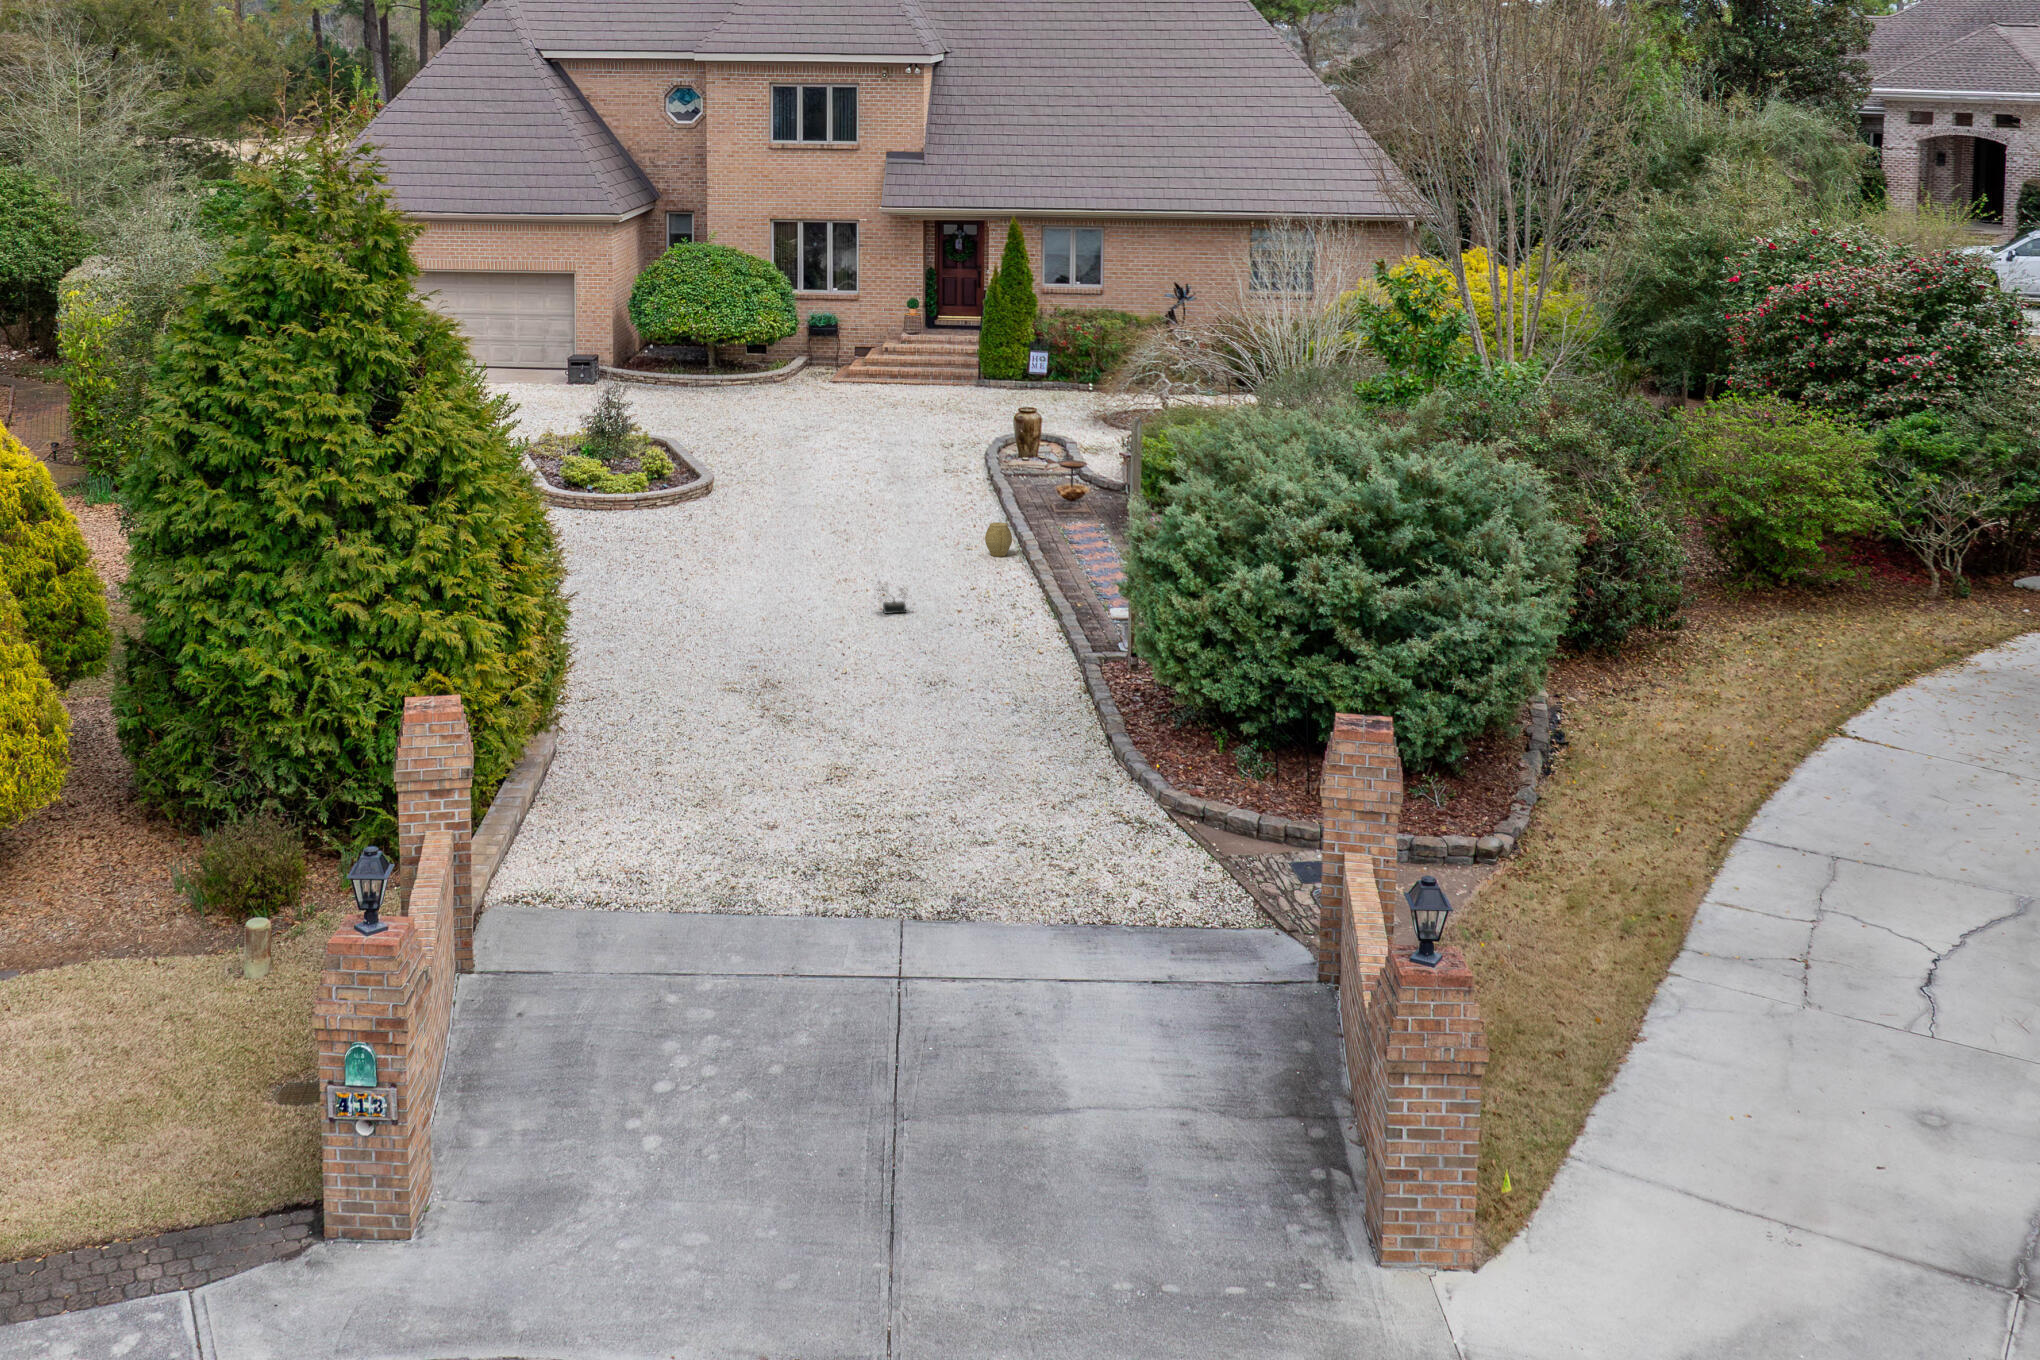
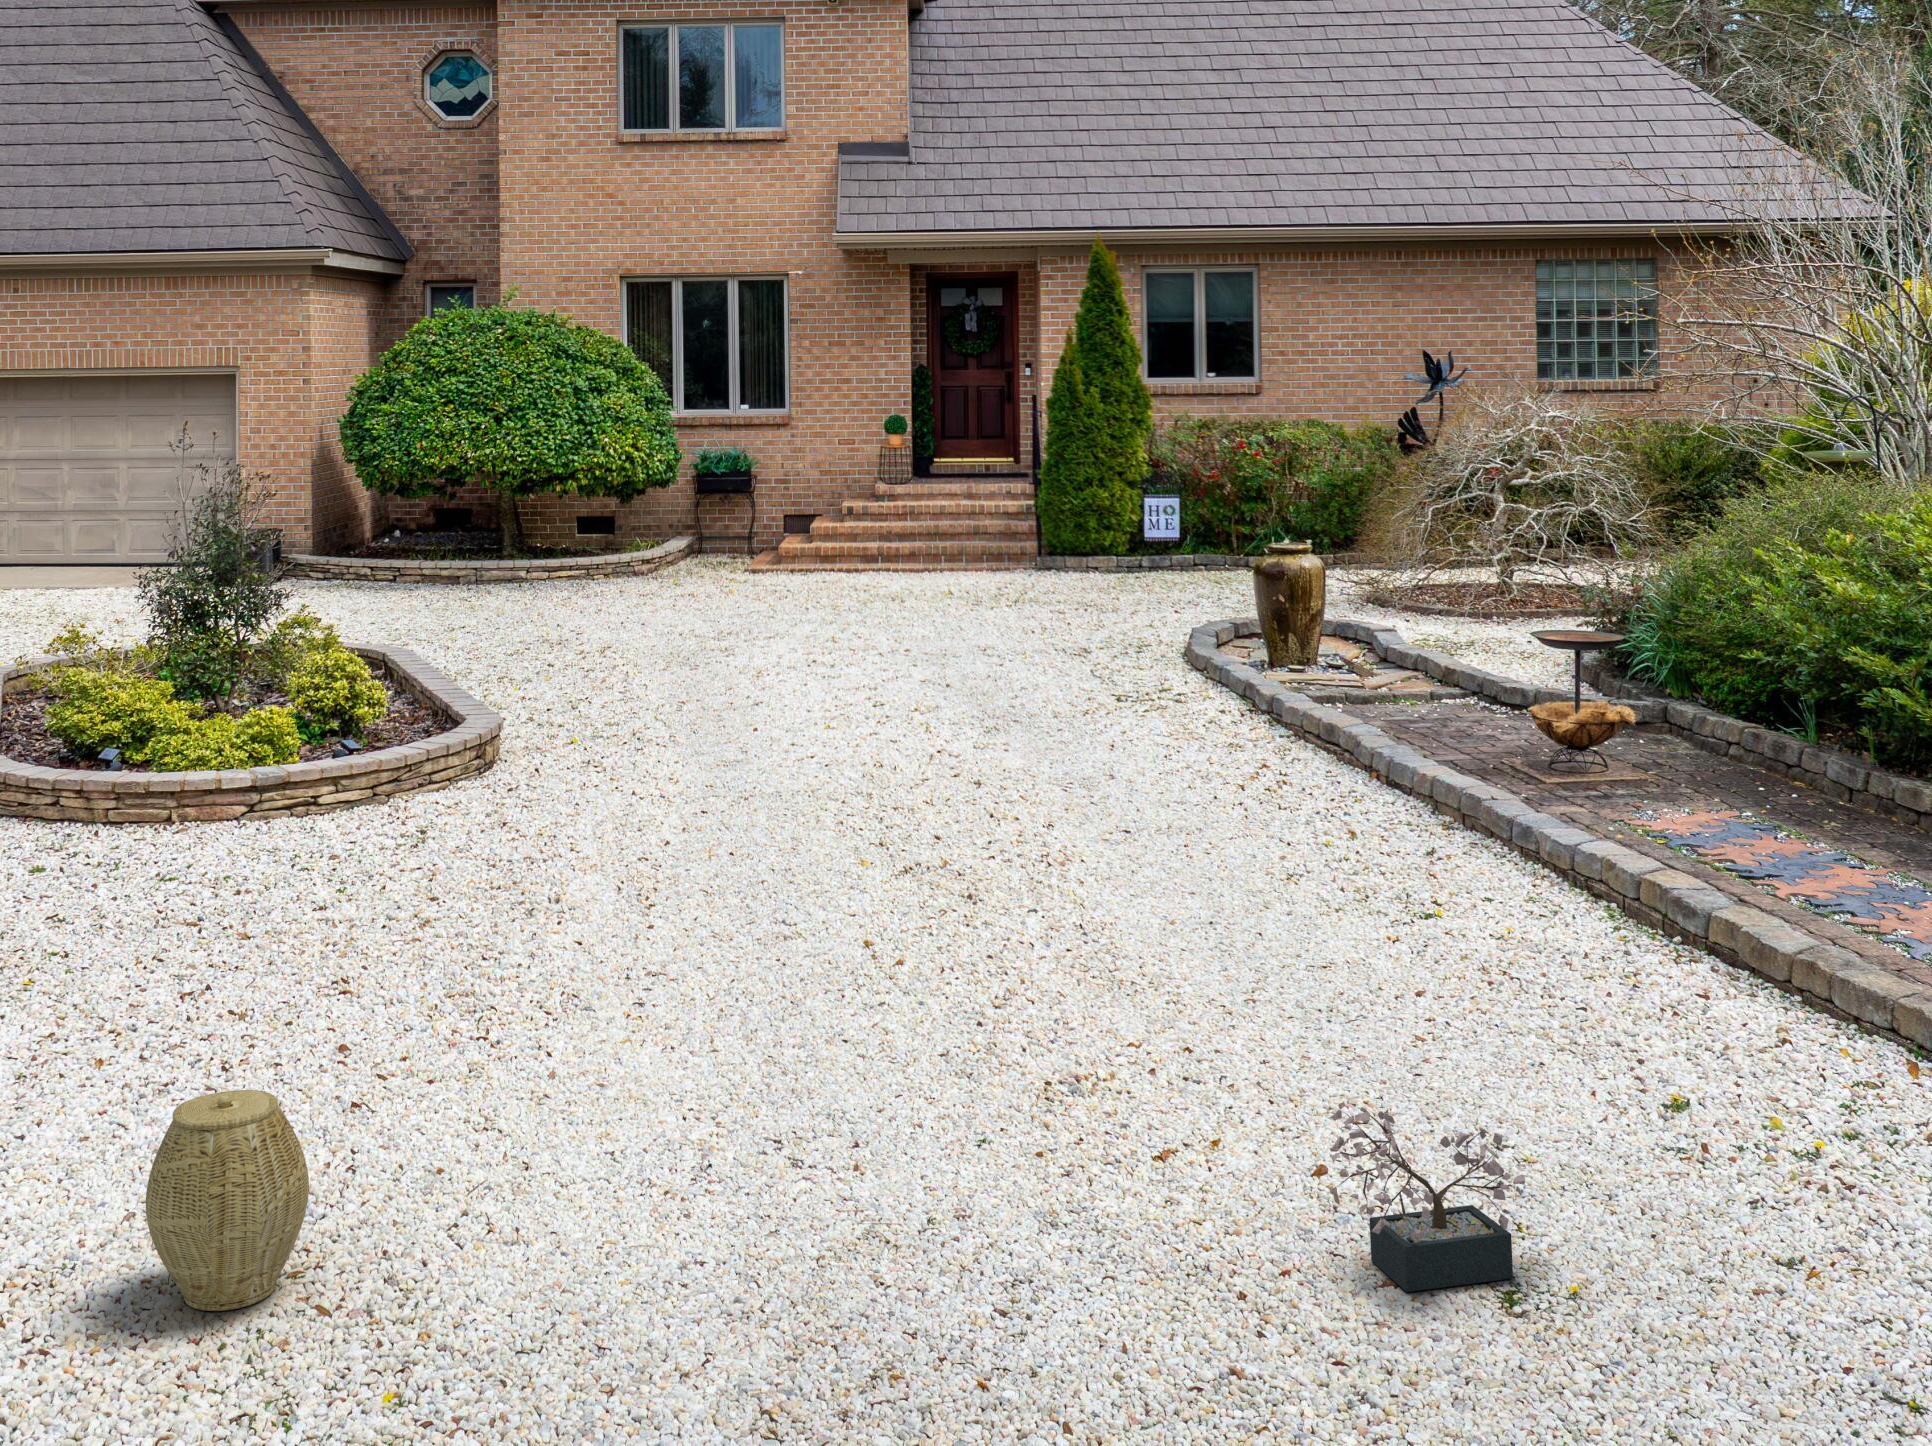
woven basket: present [985,522,1012,557] -> present [146,1090,309,1311]

